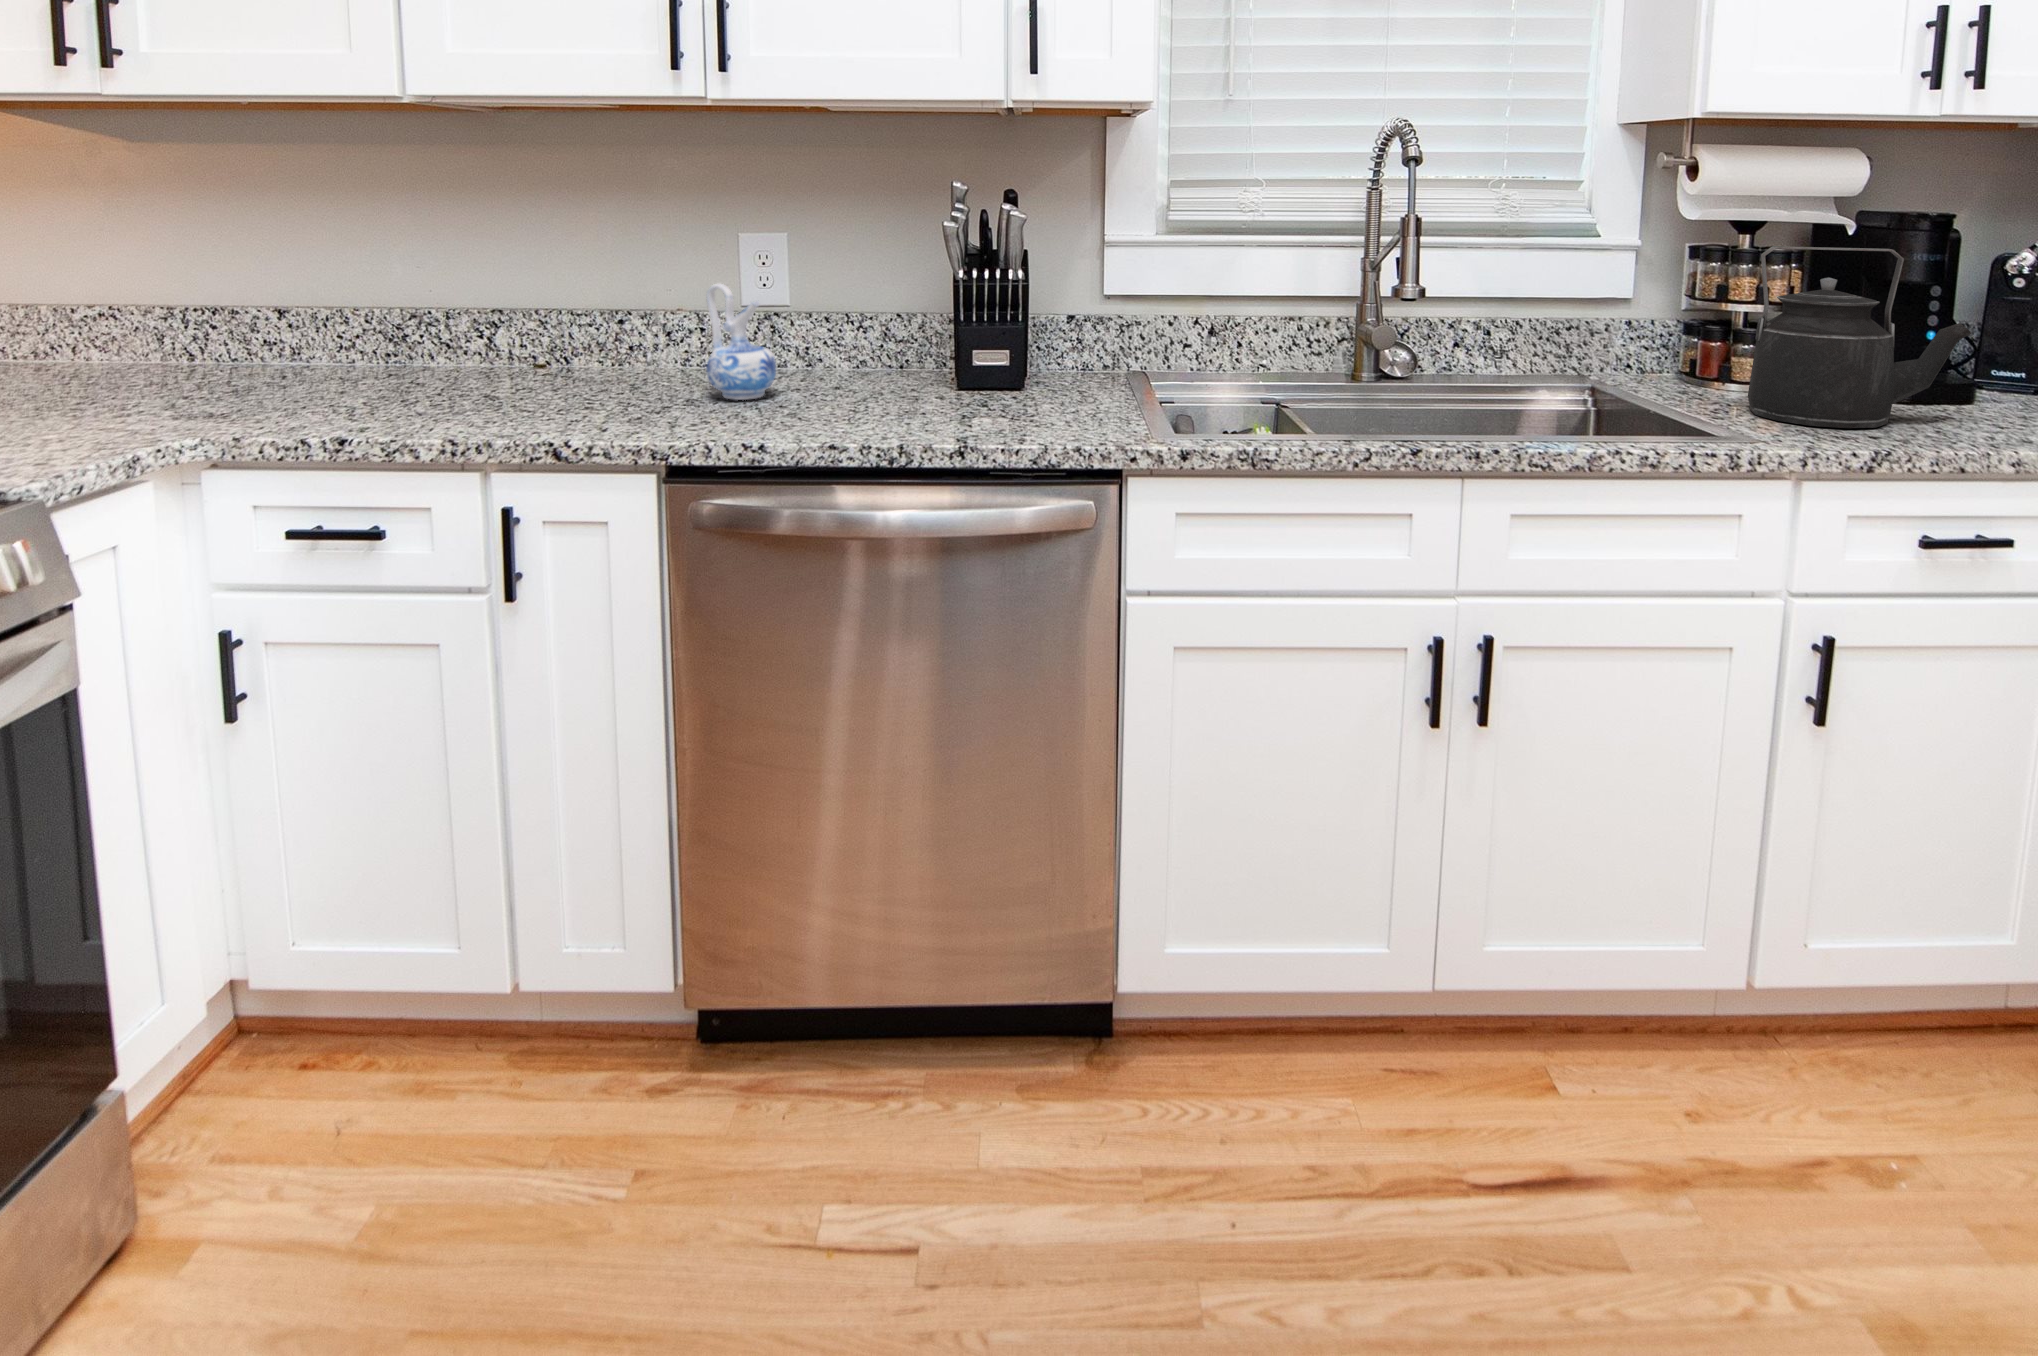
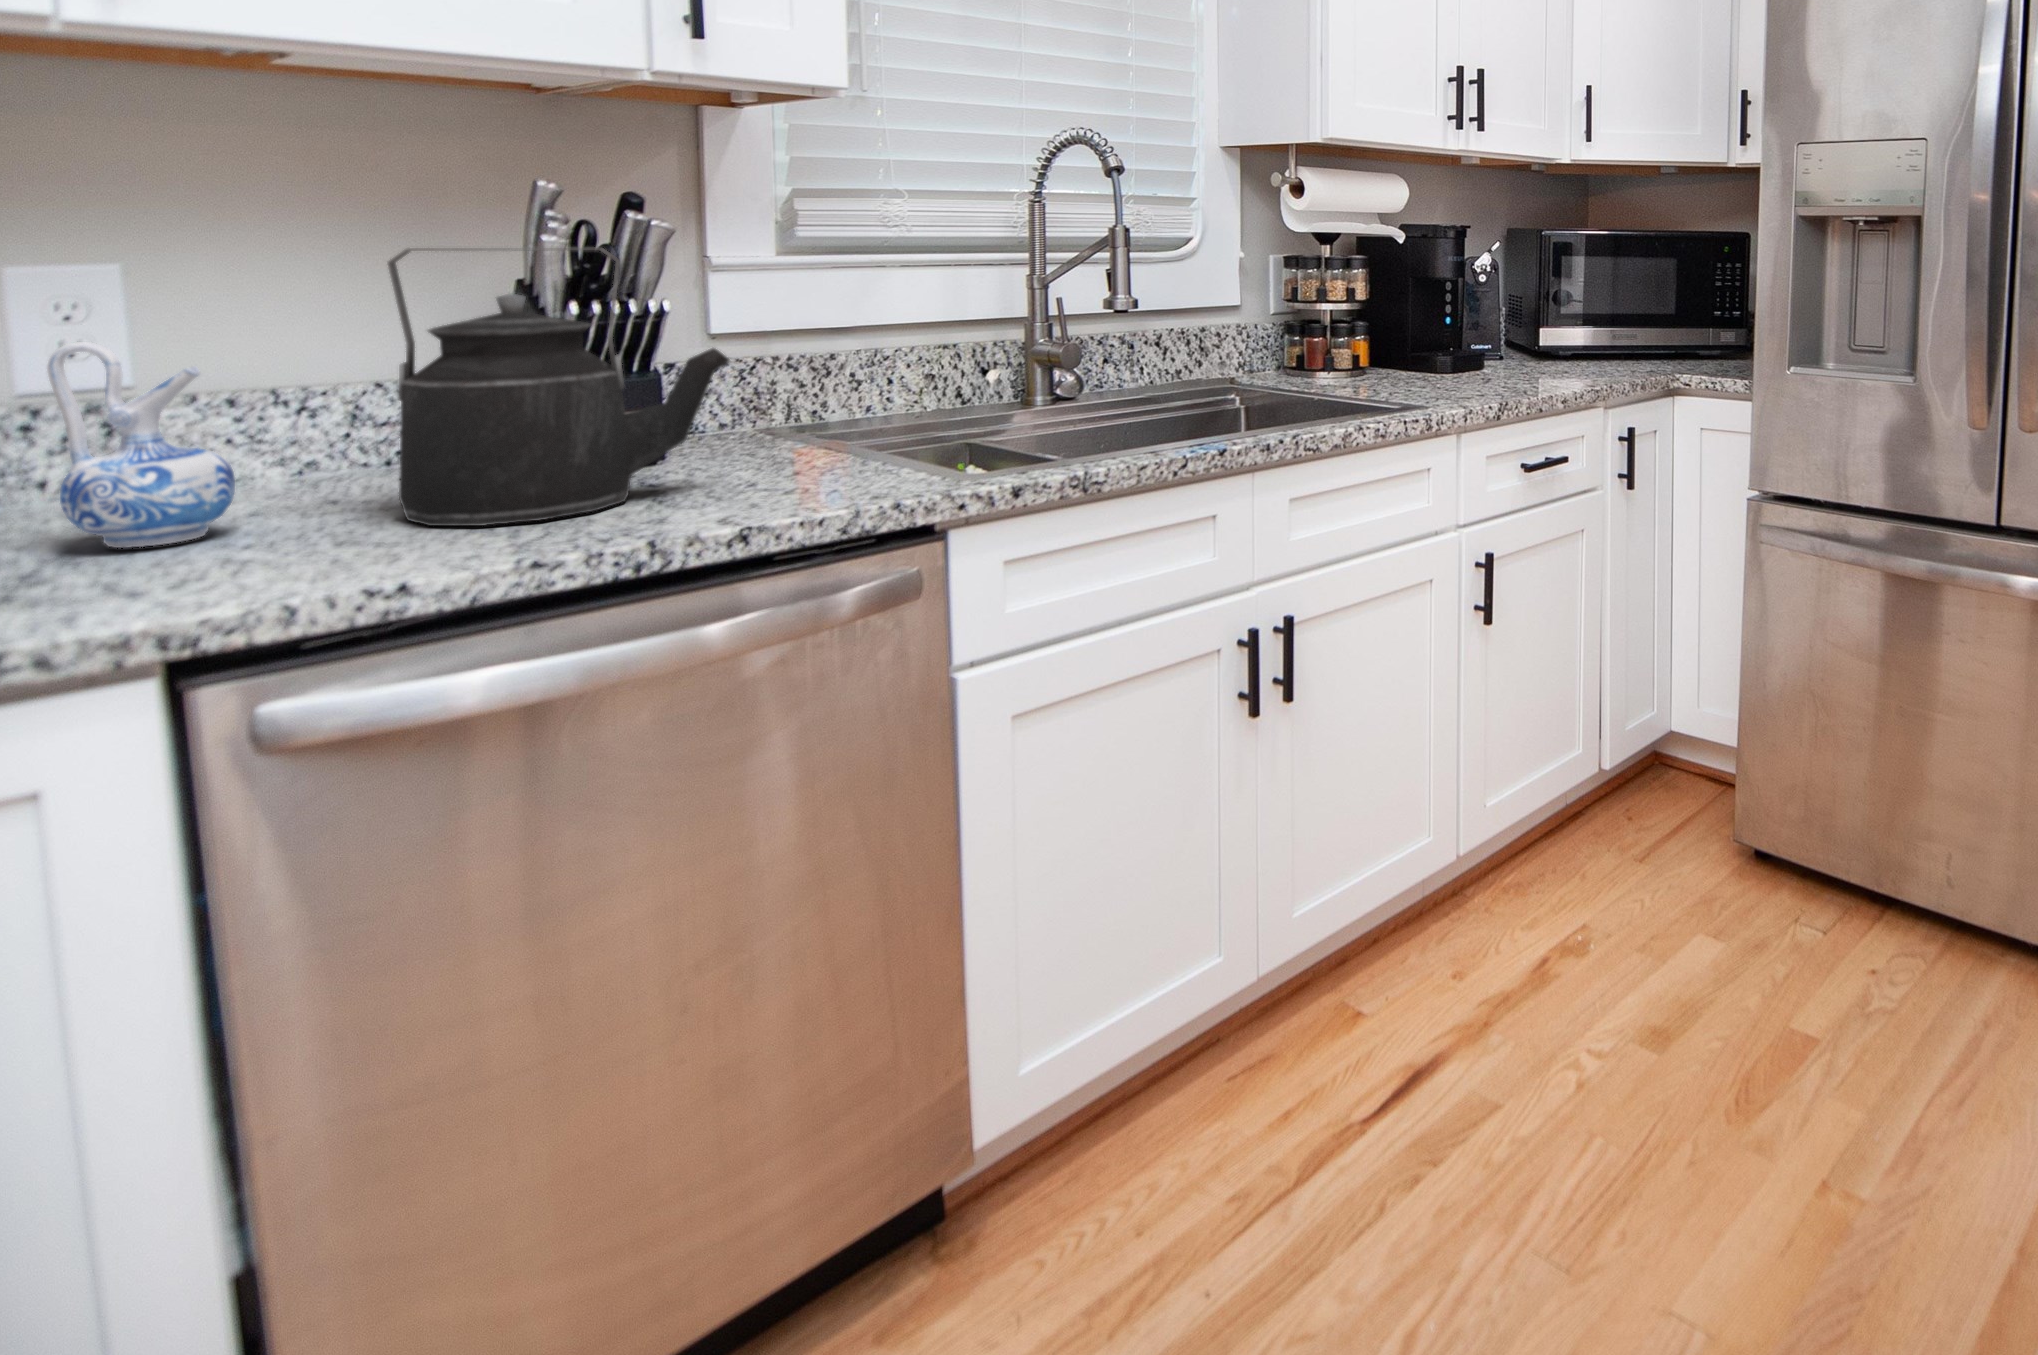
kettle: present [1748,246,1971,428] -> present [388,248,730,526]

